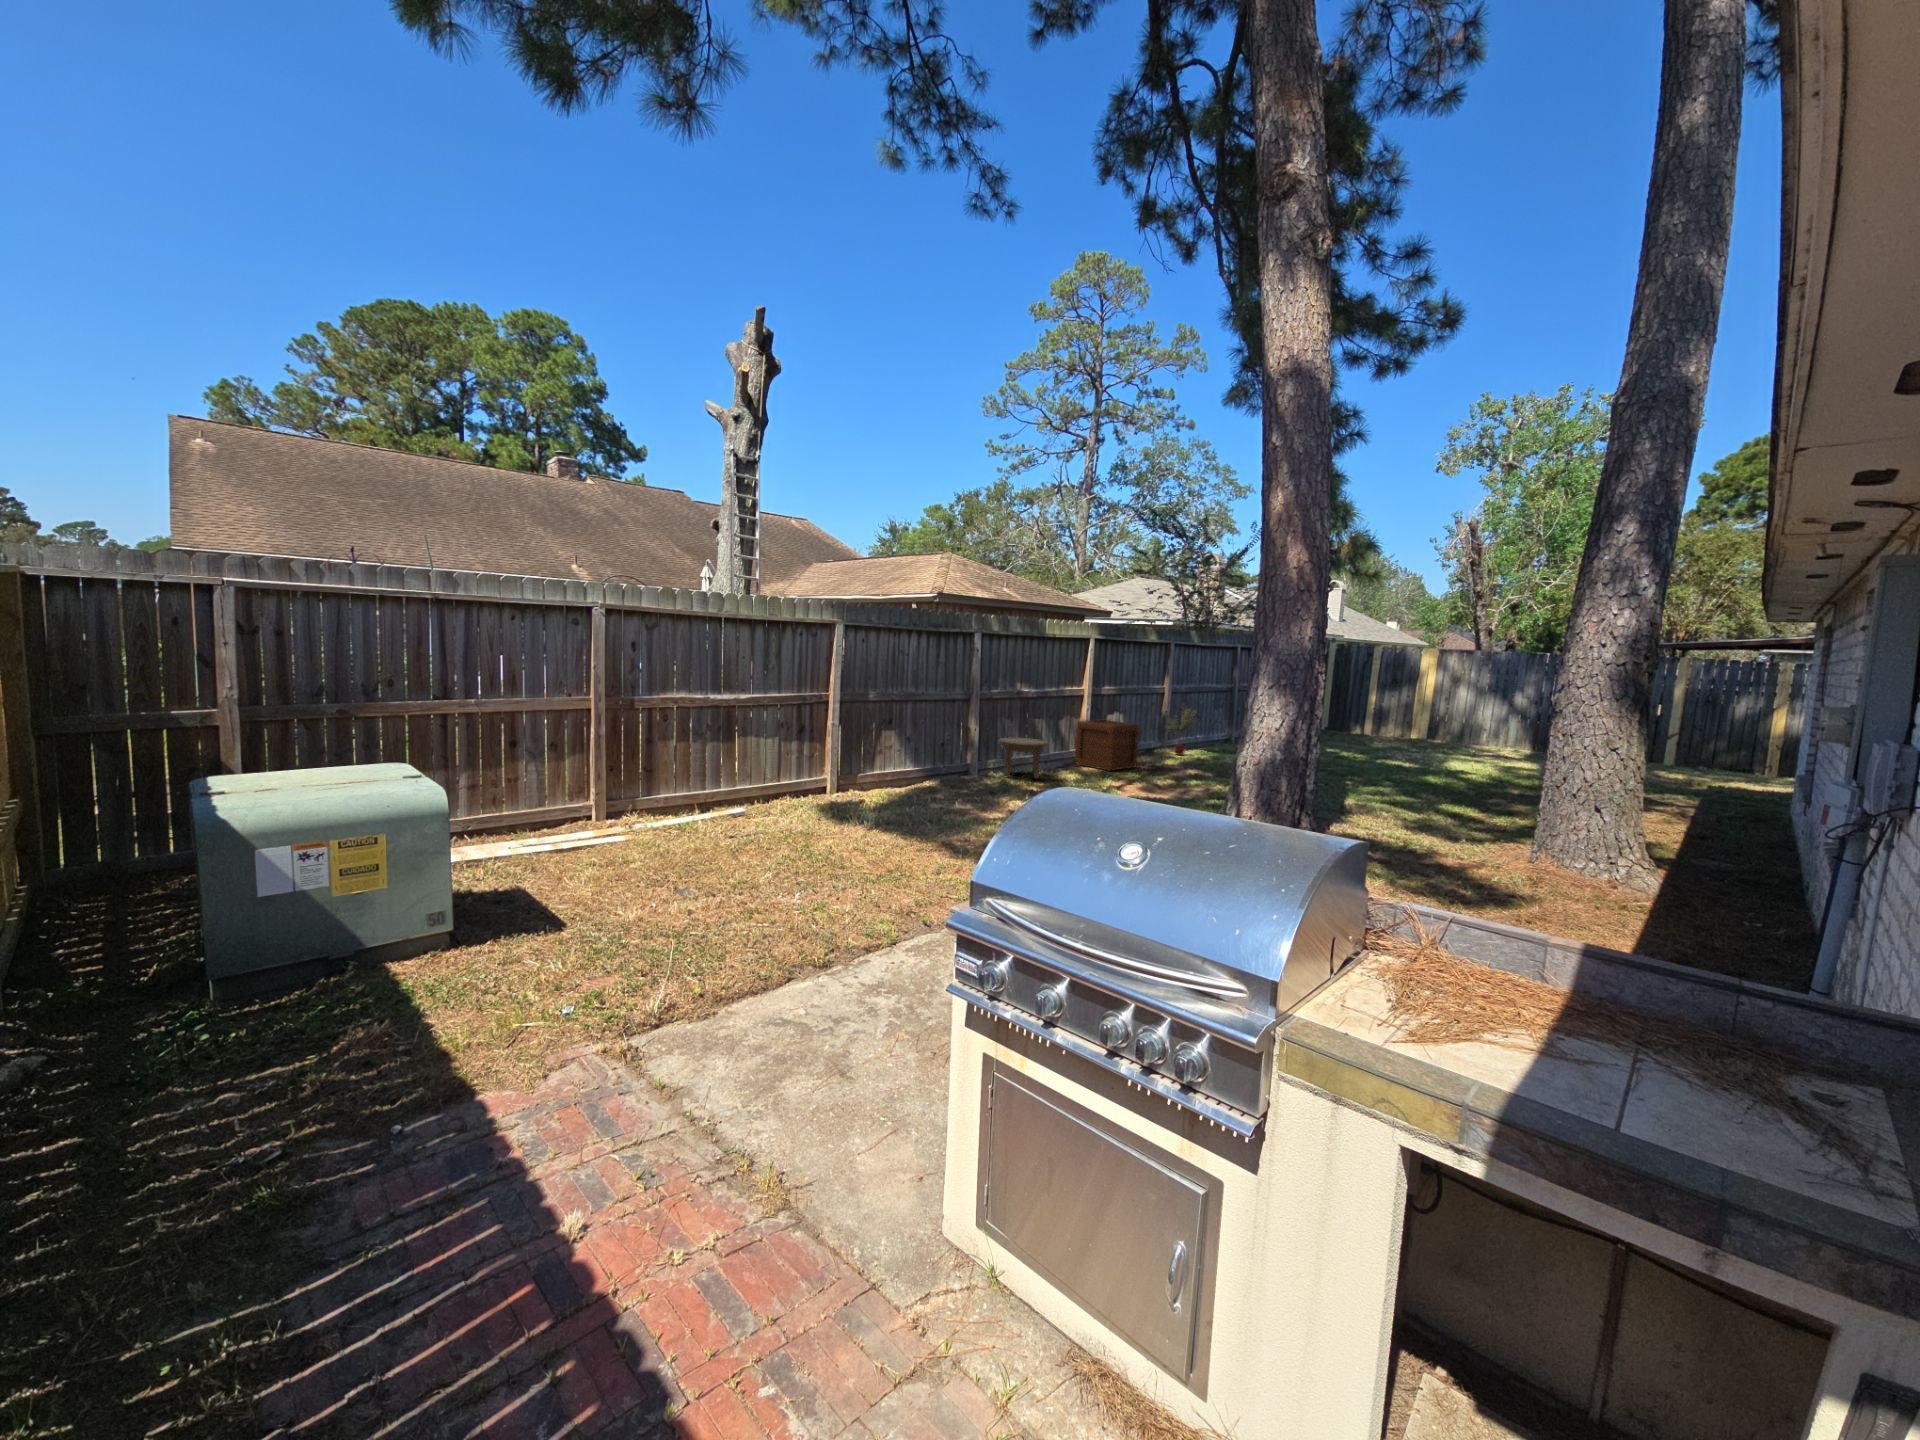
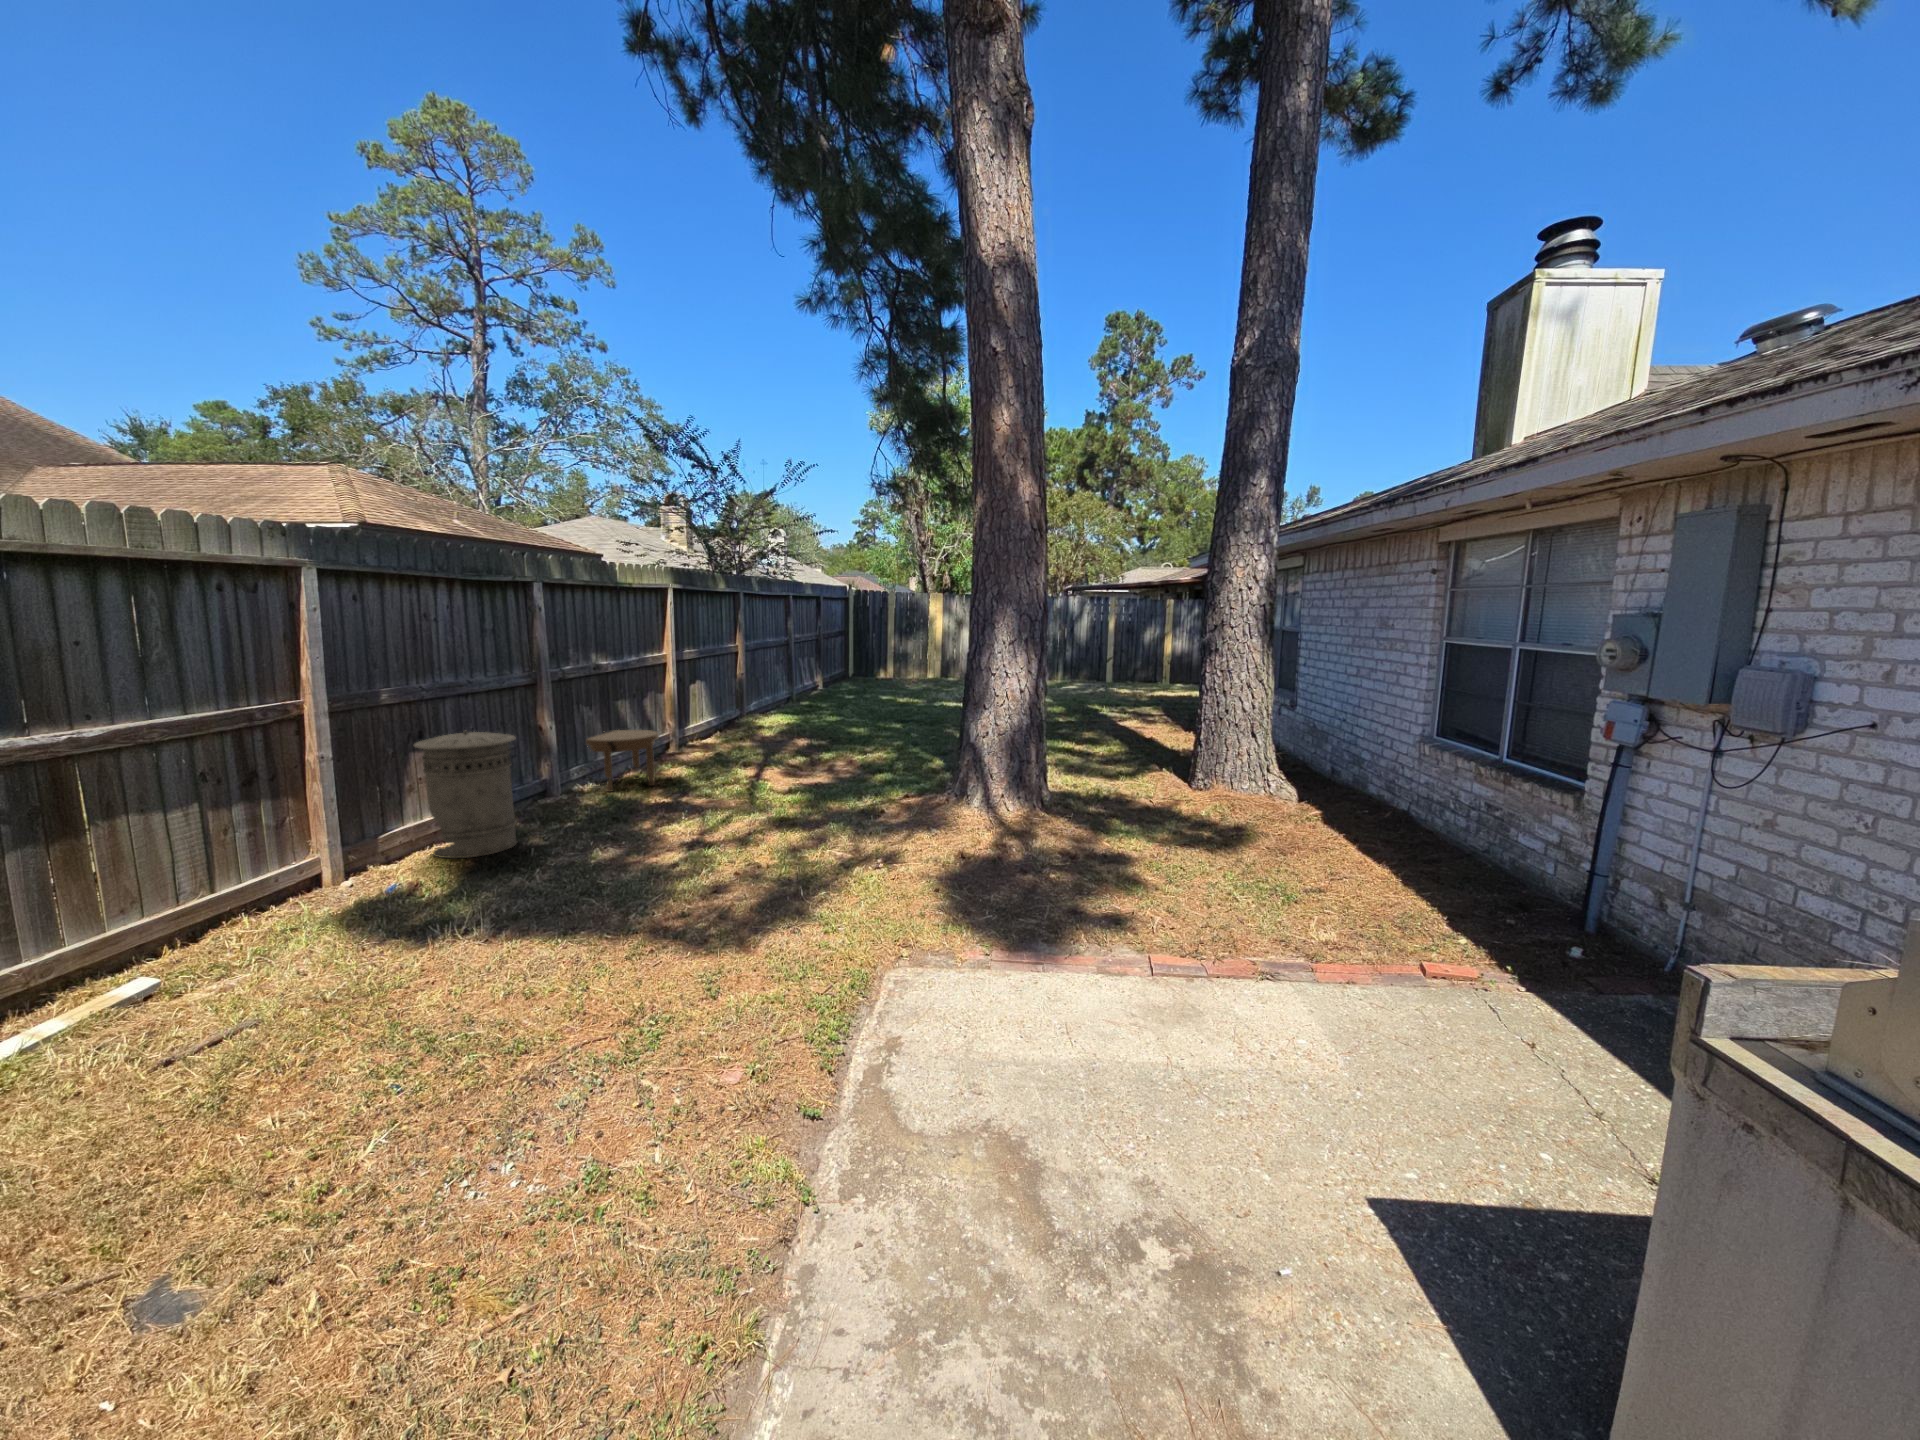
potted tree: present [1166,706,1197,755] -> none [741,661,777,724]
wooden crate: present [1075,720,1139,771] -> none [664,692,745,757]
trash can: none [882,721,933,794] -> present [414,731,517,858]

